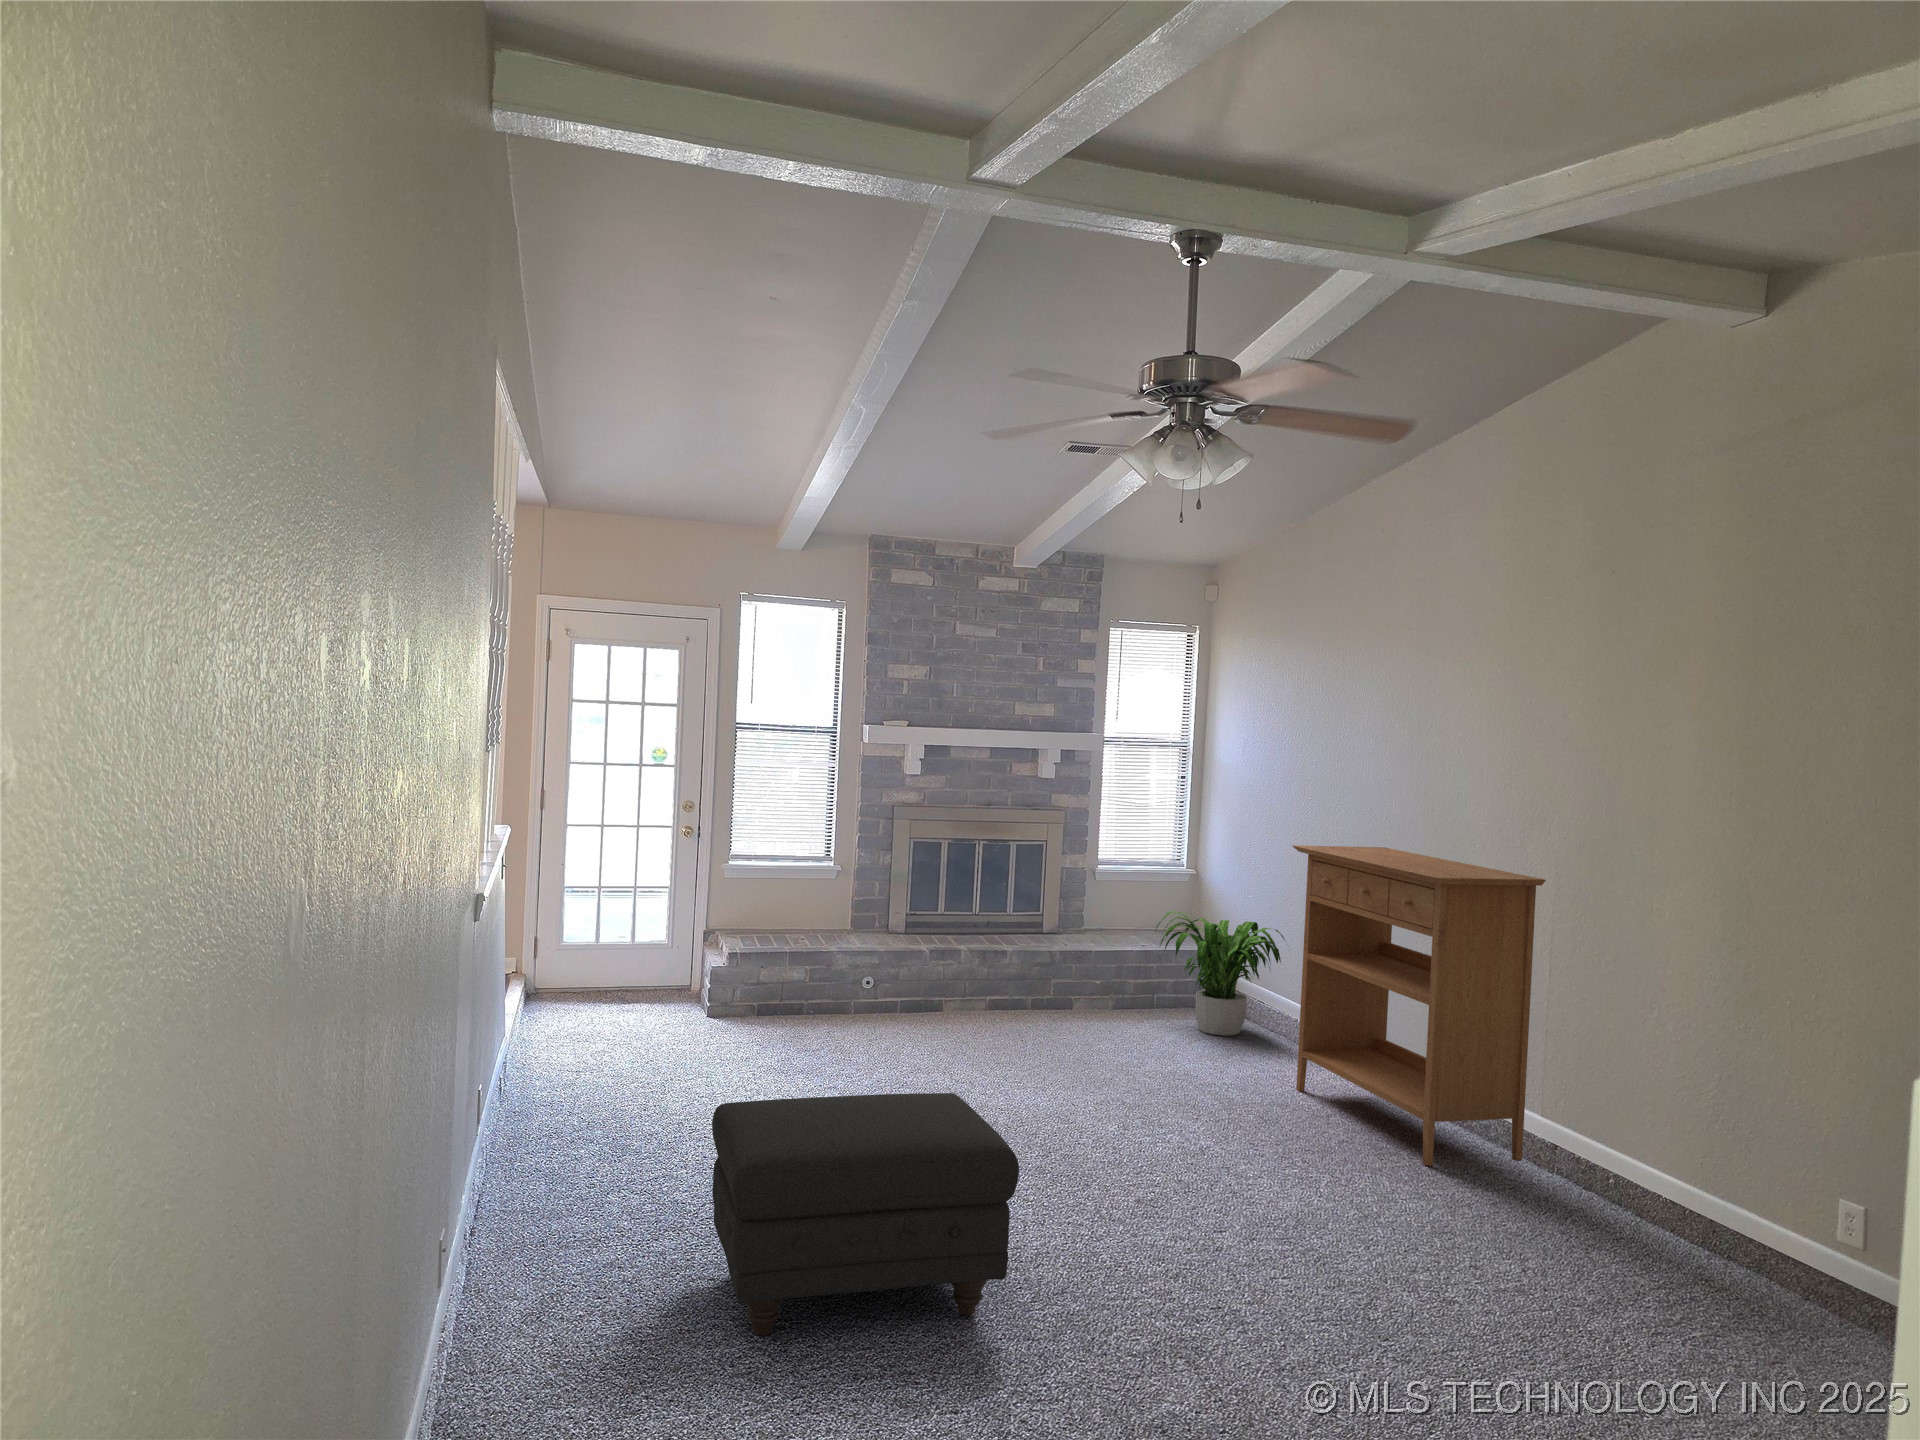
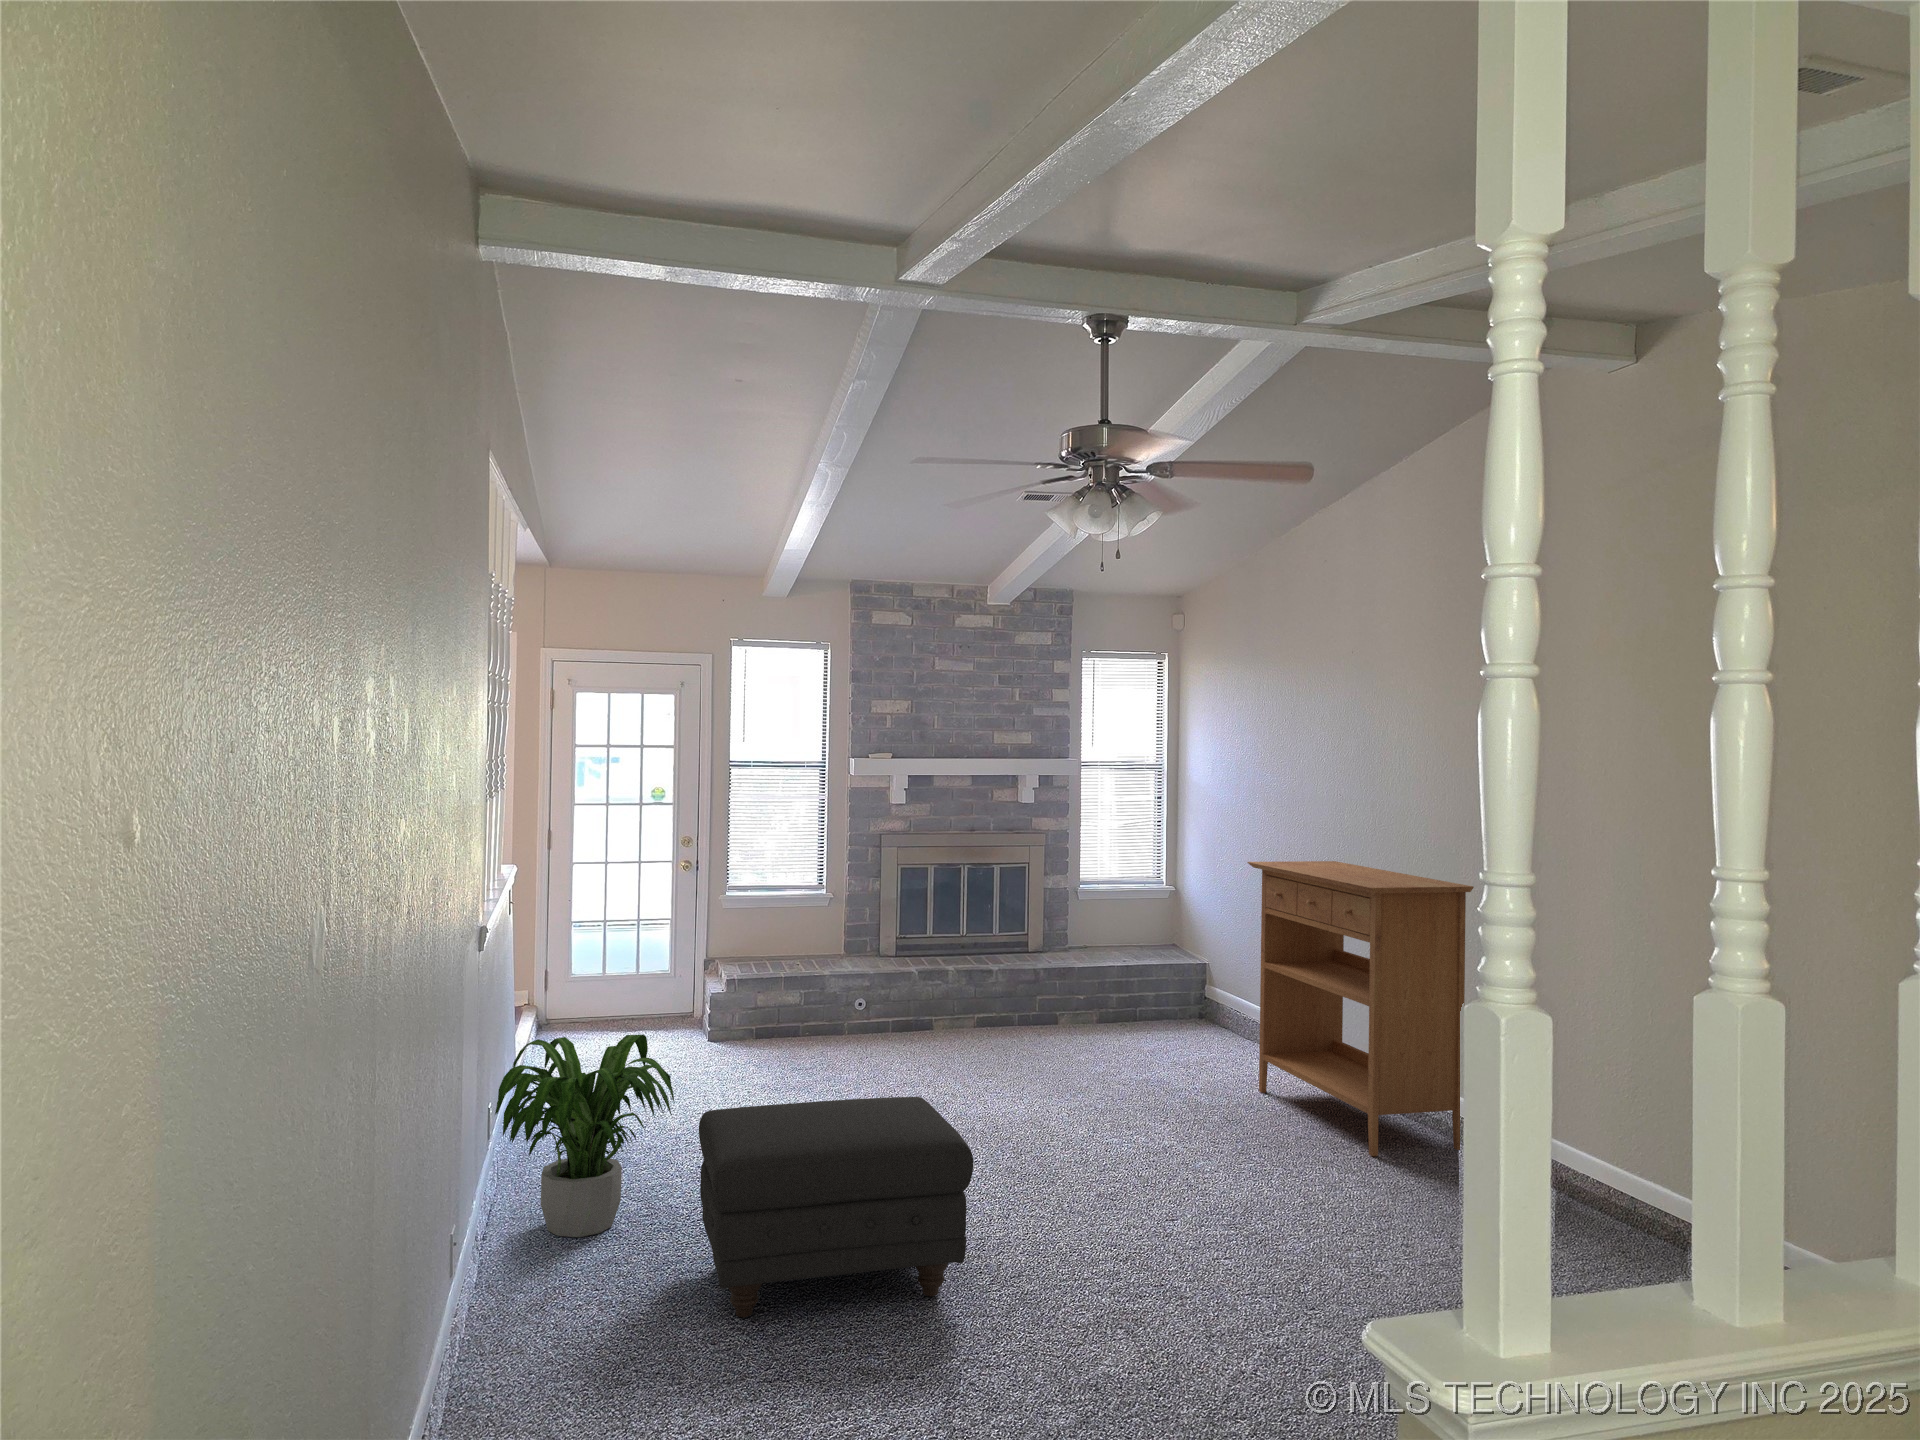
potted plant: present [1156,911,1284,1036] -> present [495,1034,674,1237]

